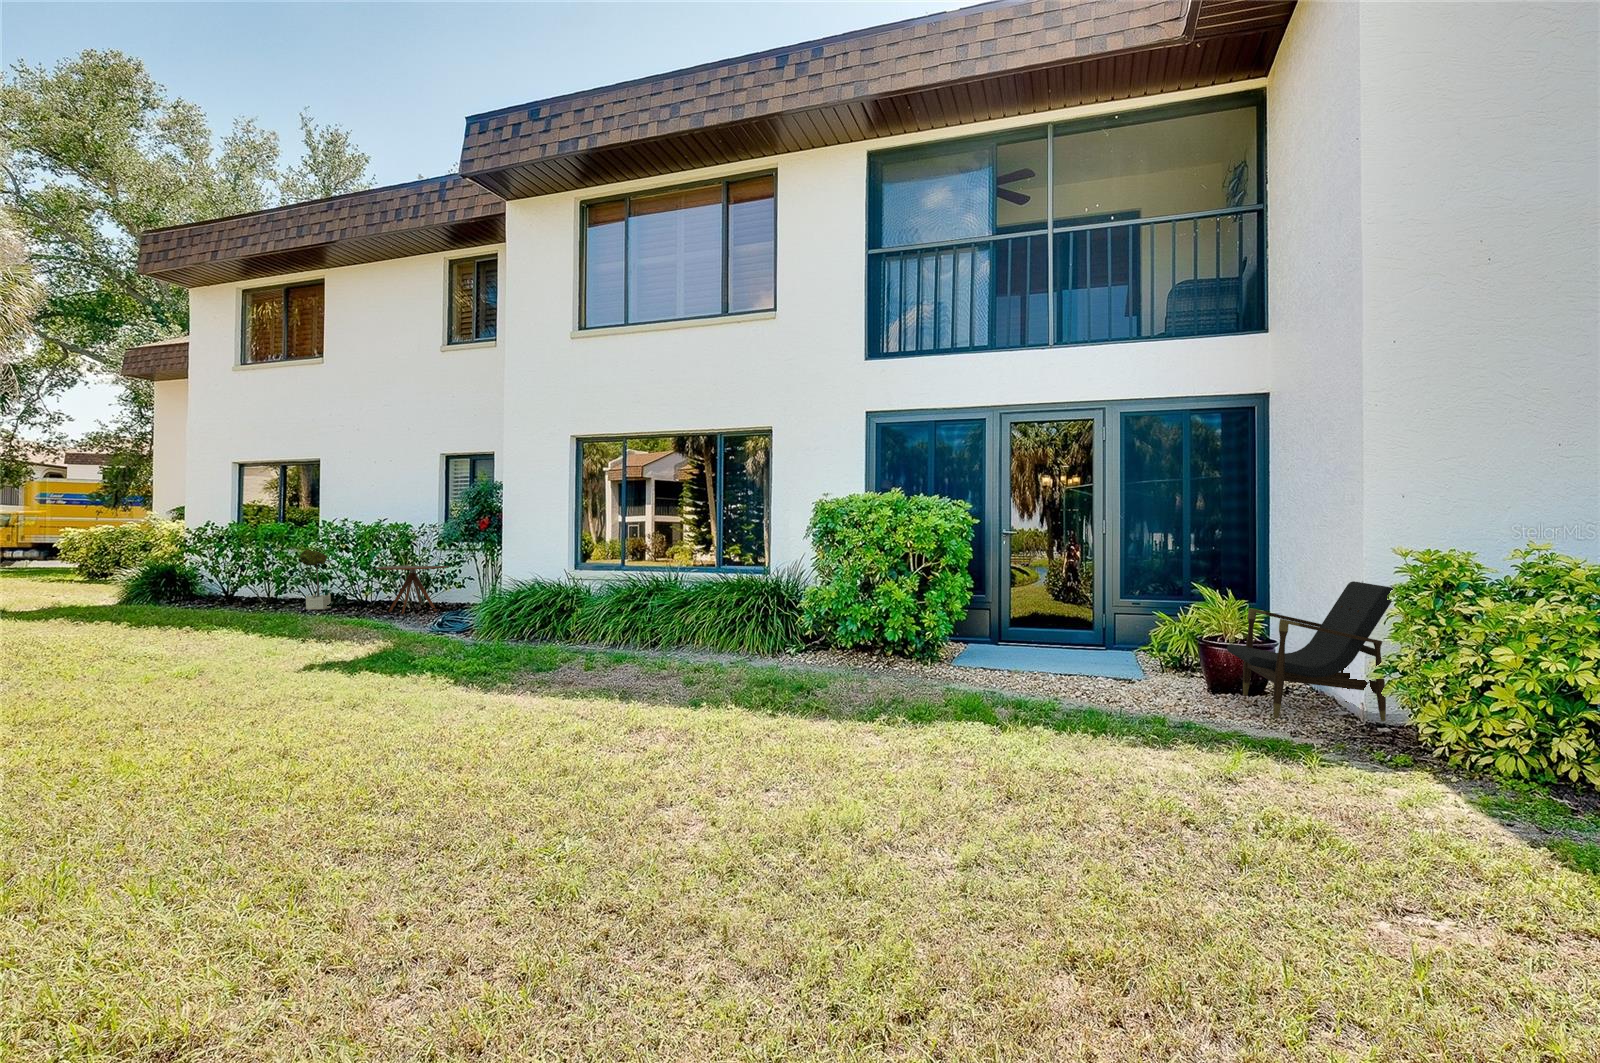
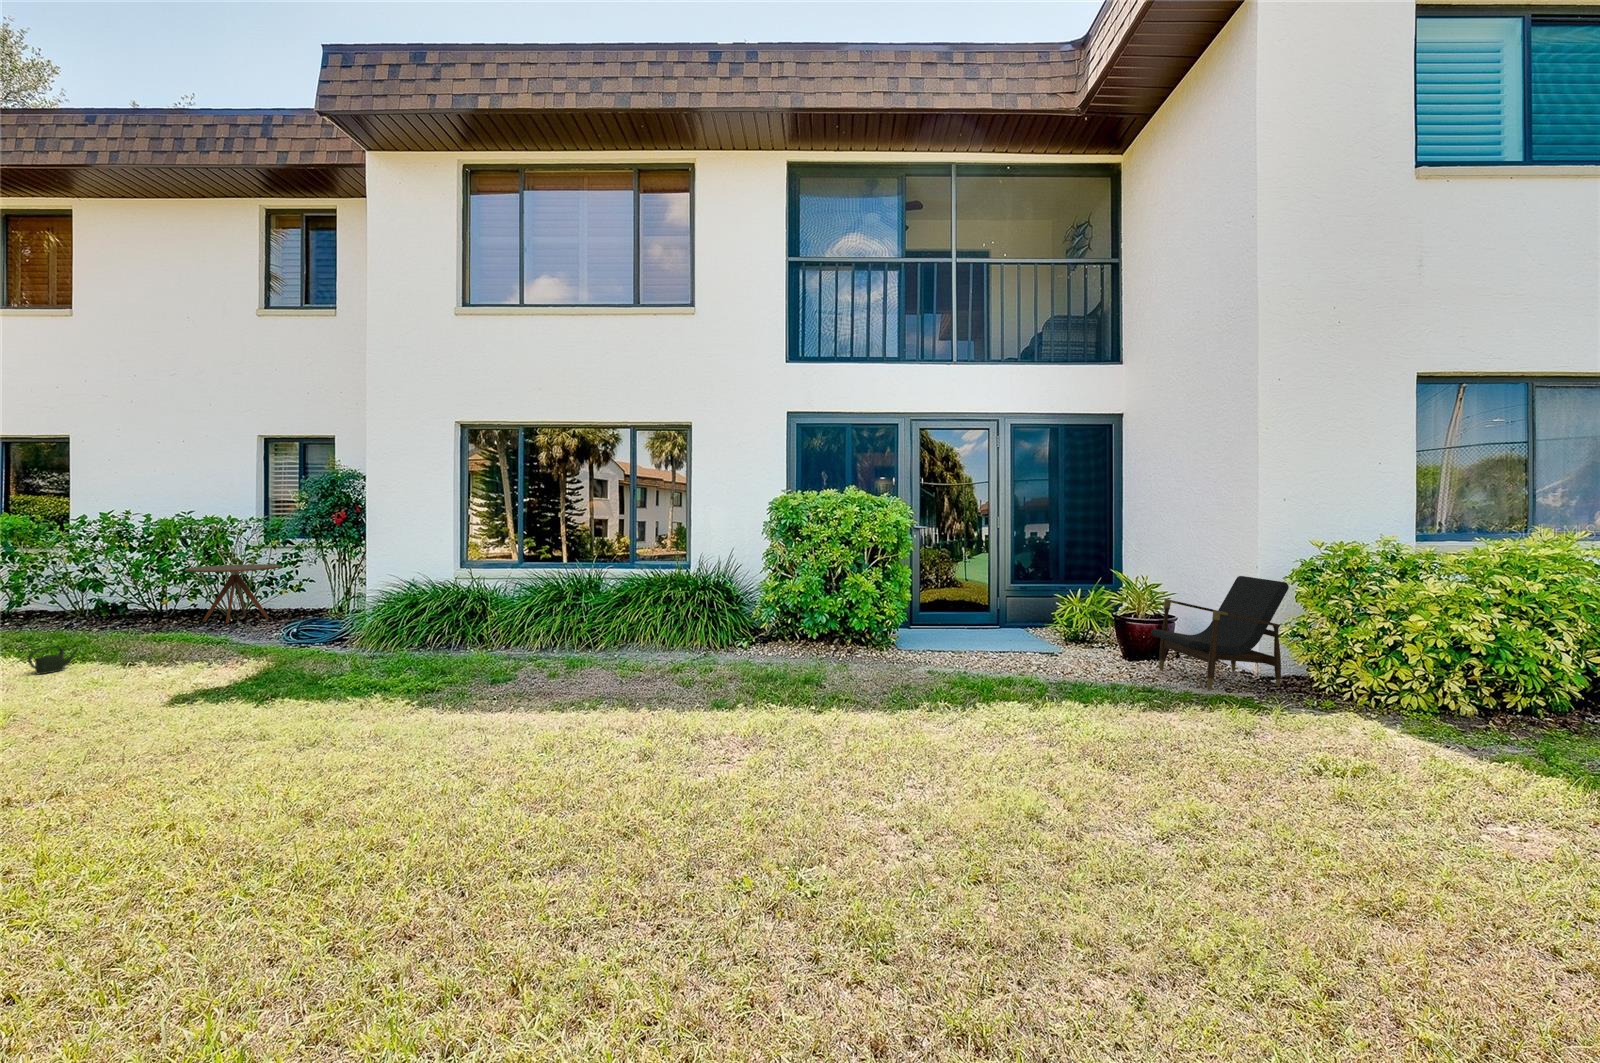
potted tree: present [300,549,331,609] -> none [62,548,109,622]
watering can: none [233,621,272,642] -> present [28,646,78,674]

